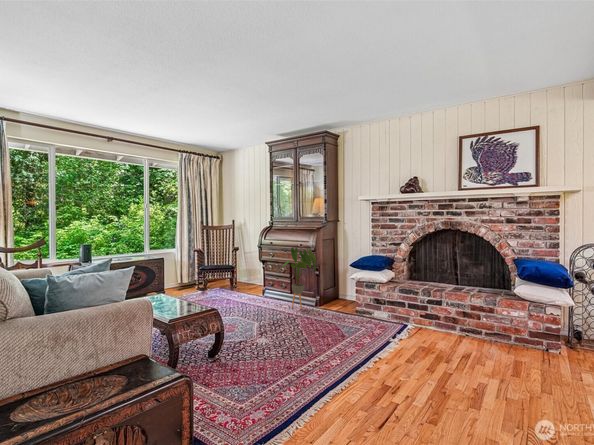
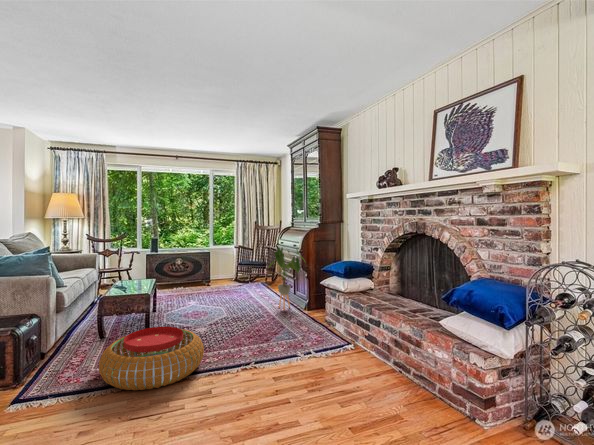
pouf: none [254,337,359,410] -> present [99,326,204,390]

